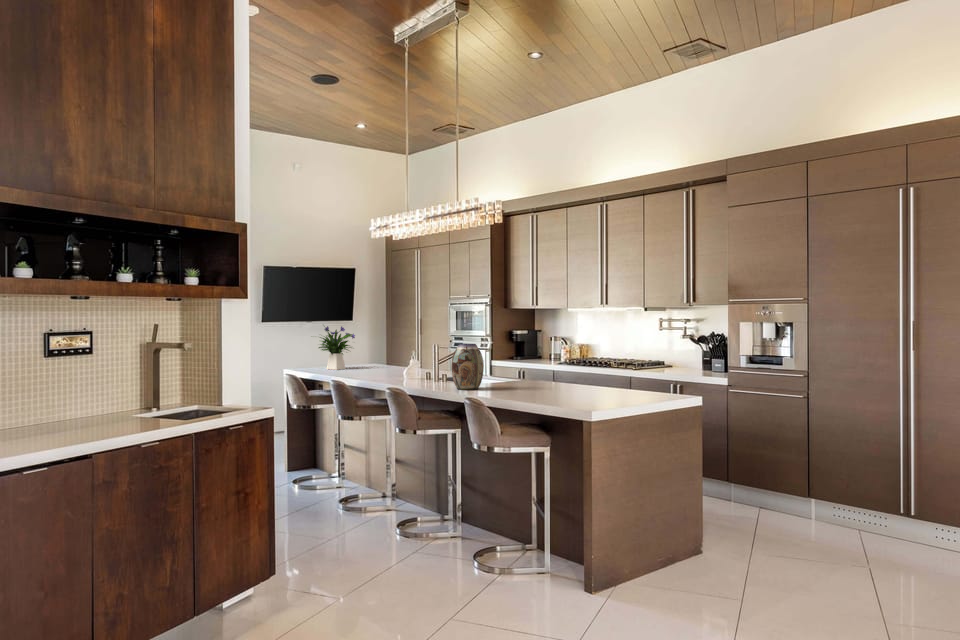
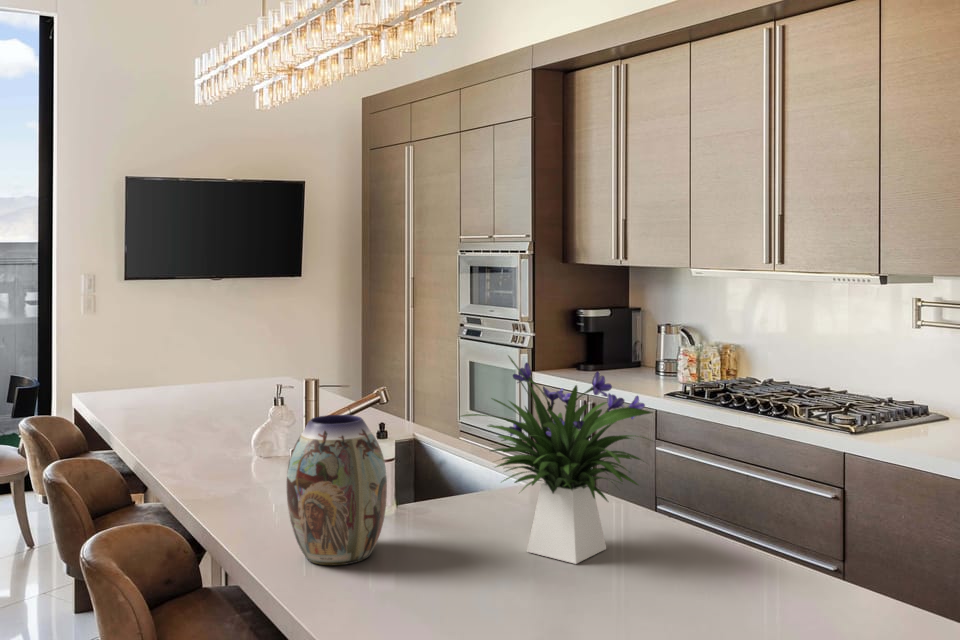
flower arrangement: present [319,326,355,370] -> present [462,356,653,564]

